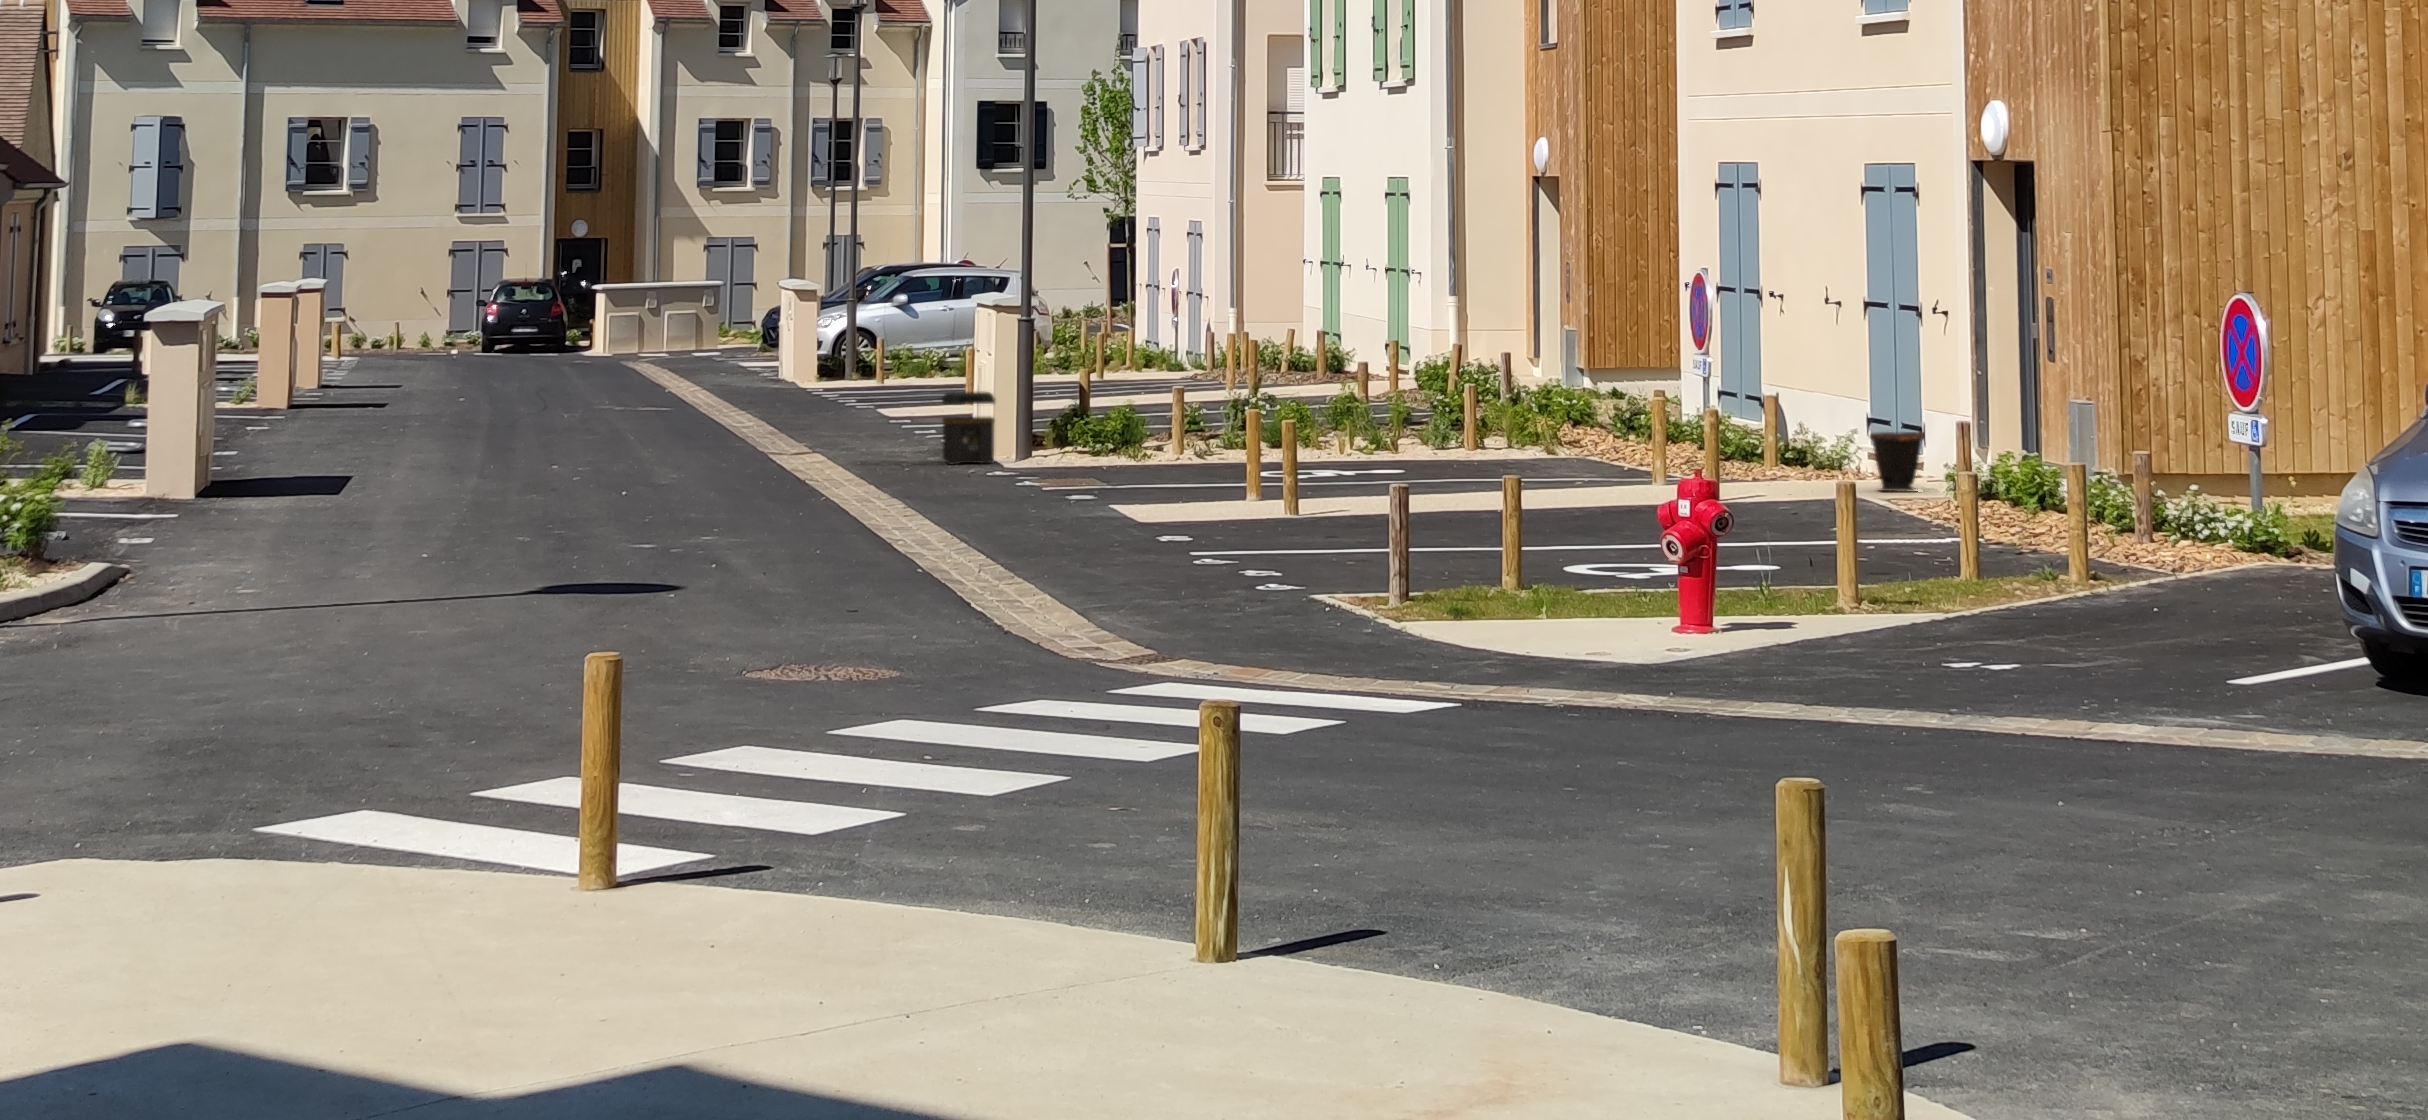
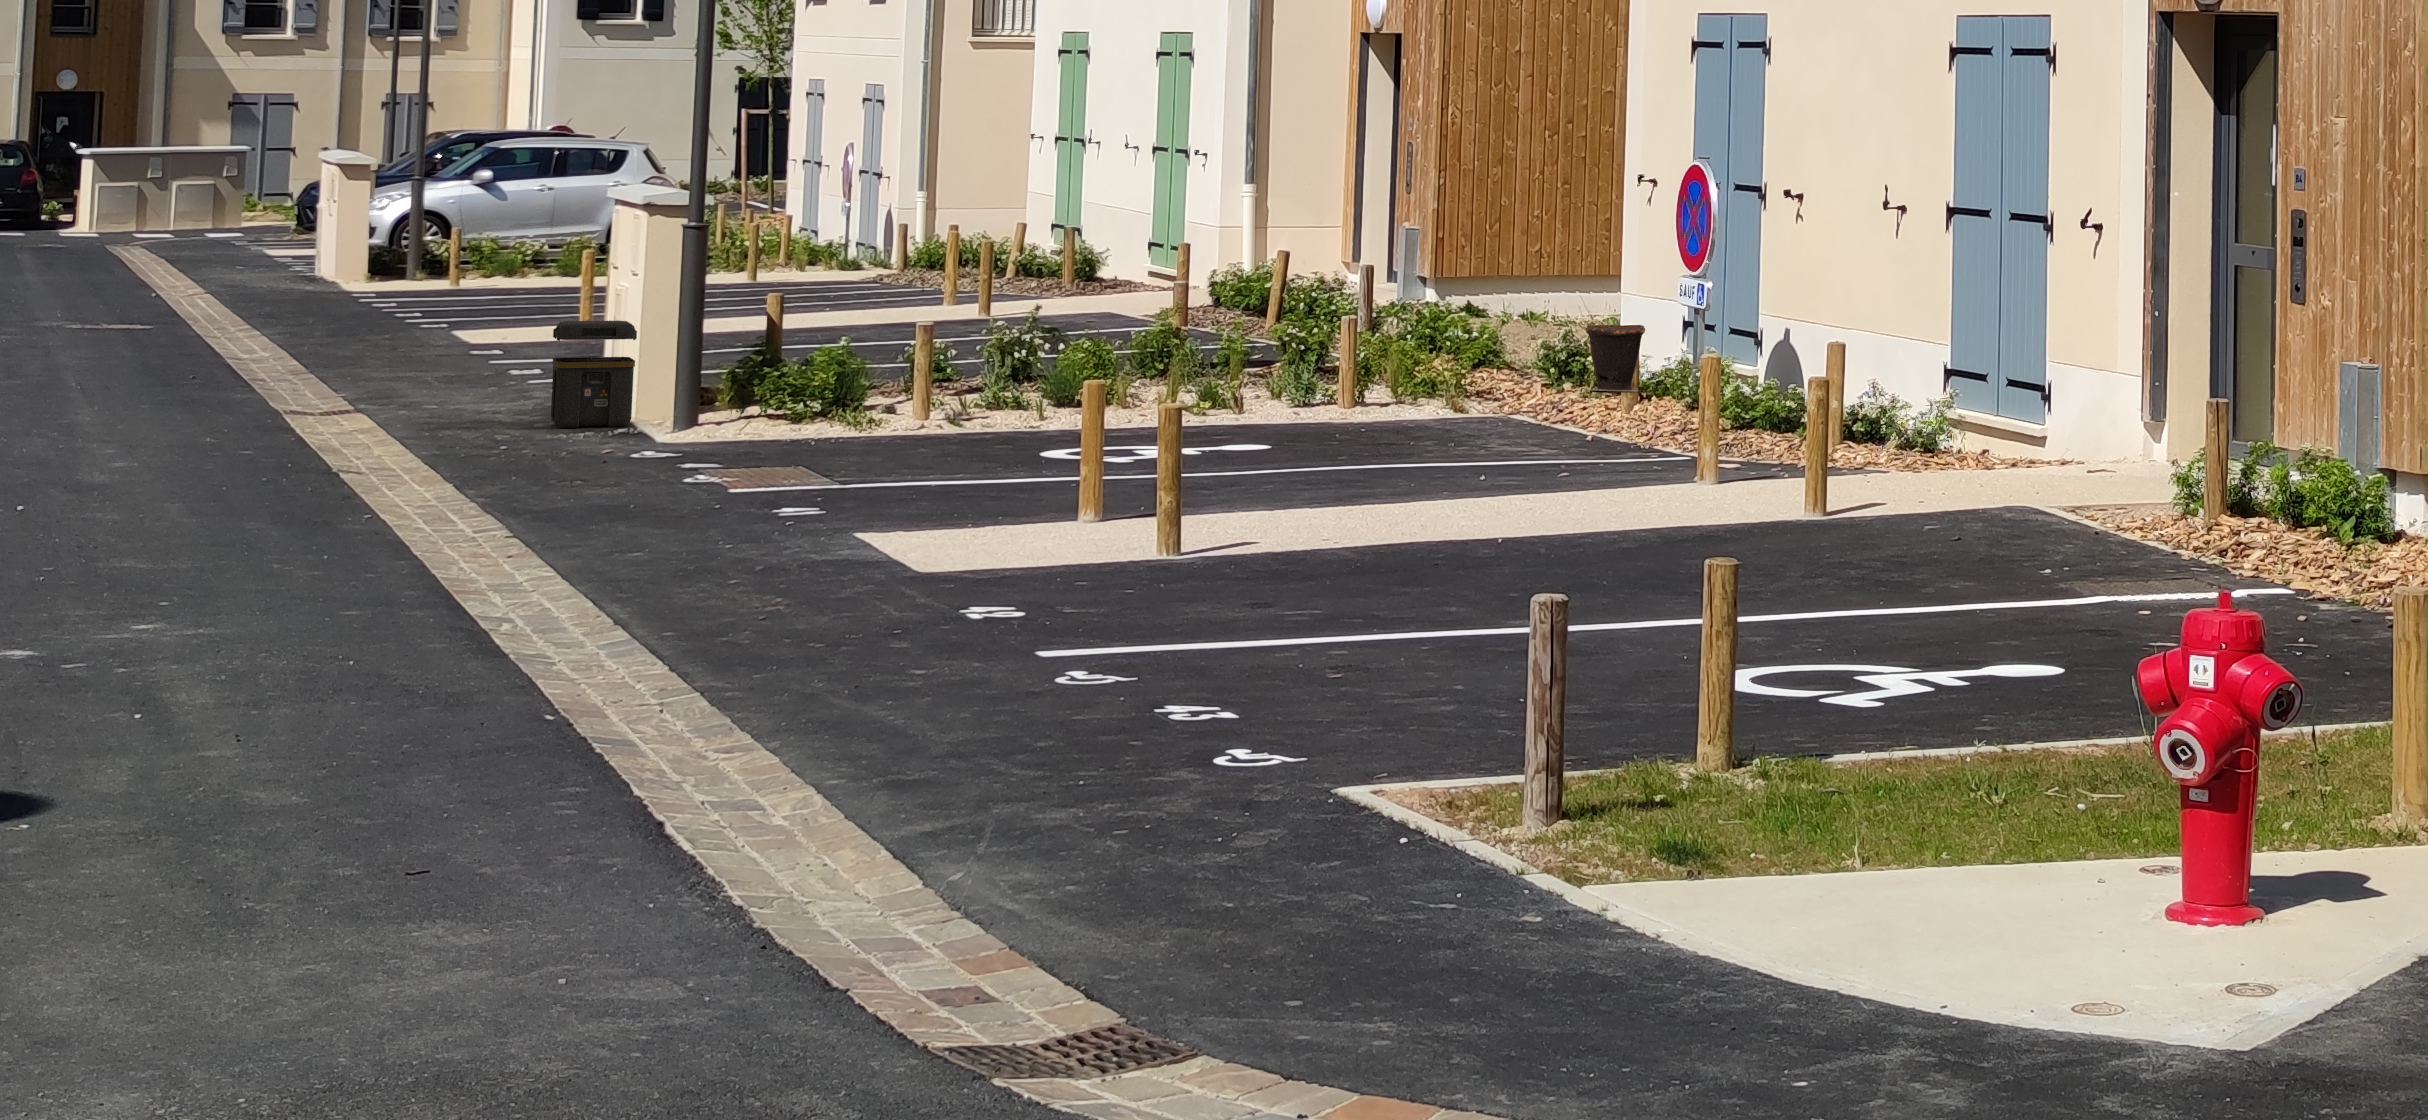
waste bin: present [1870,432,1923,492] -> present [1585,321,1645,392]

